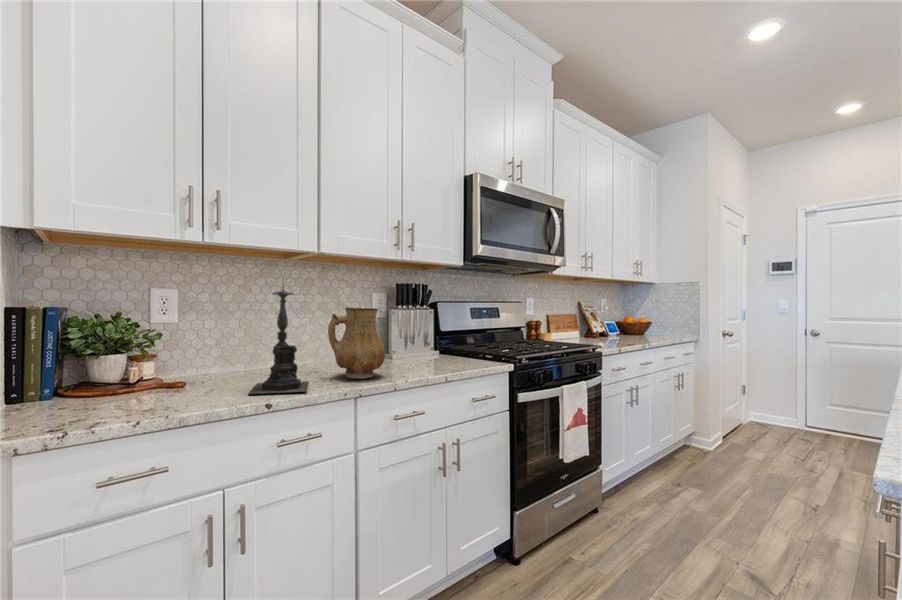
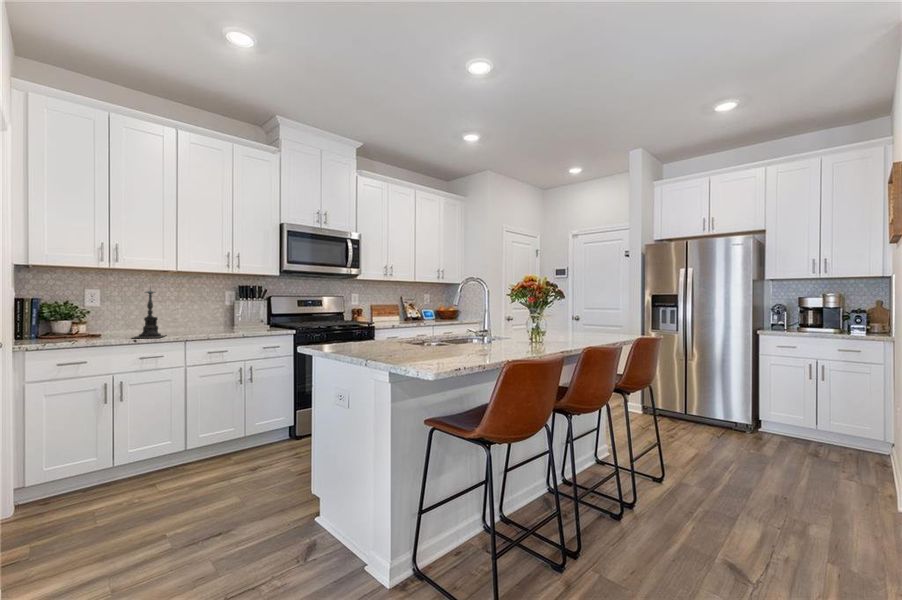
ceramic pitcher: present [328,307,385,379] -> none [179,299,212,334]

